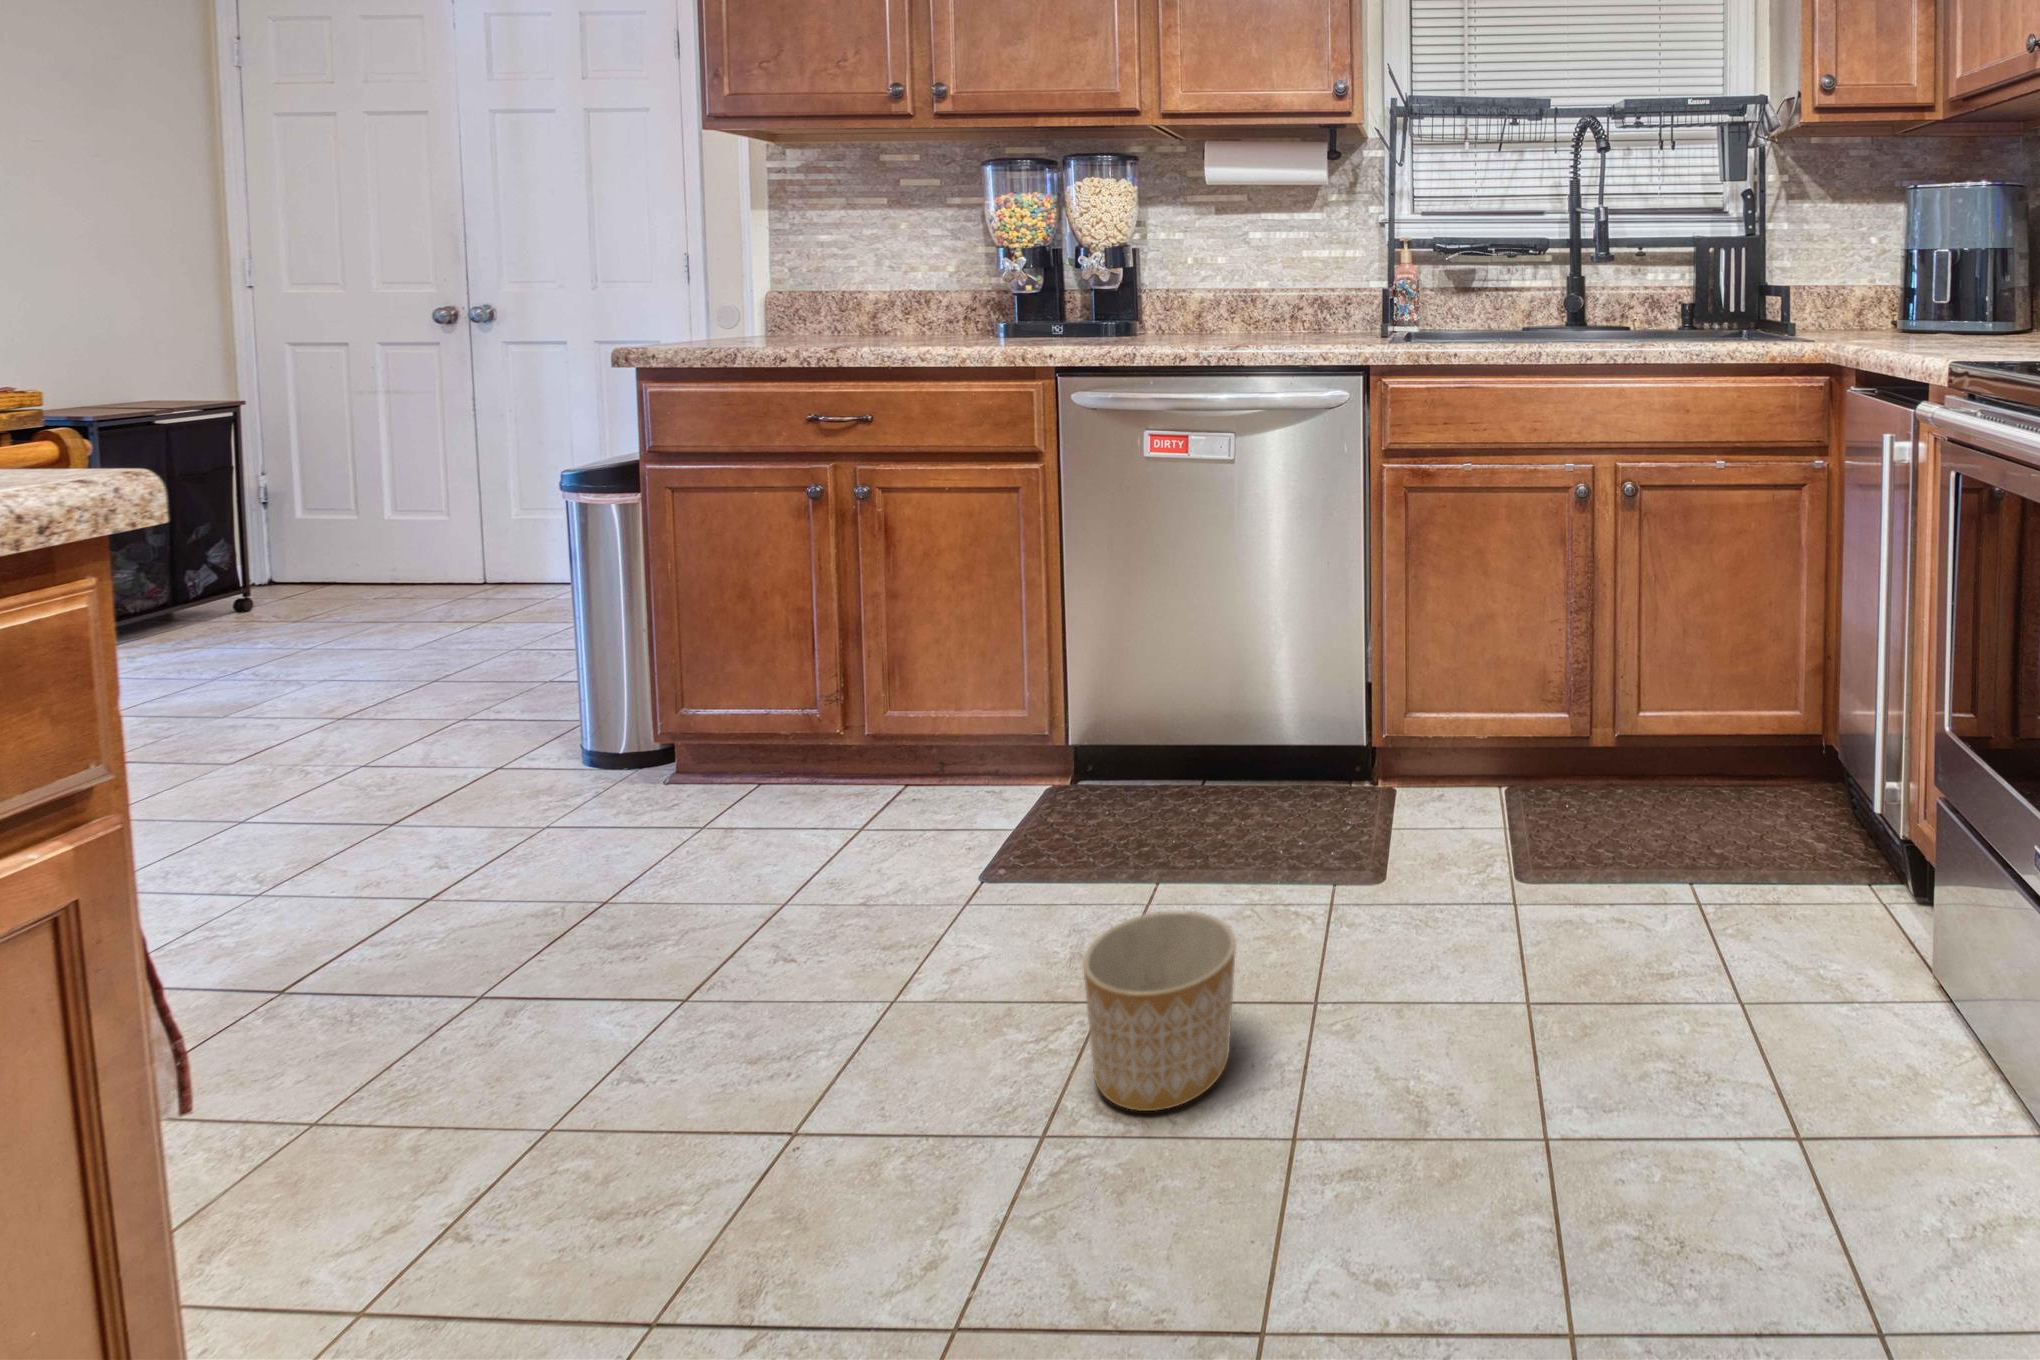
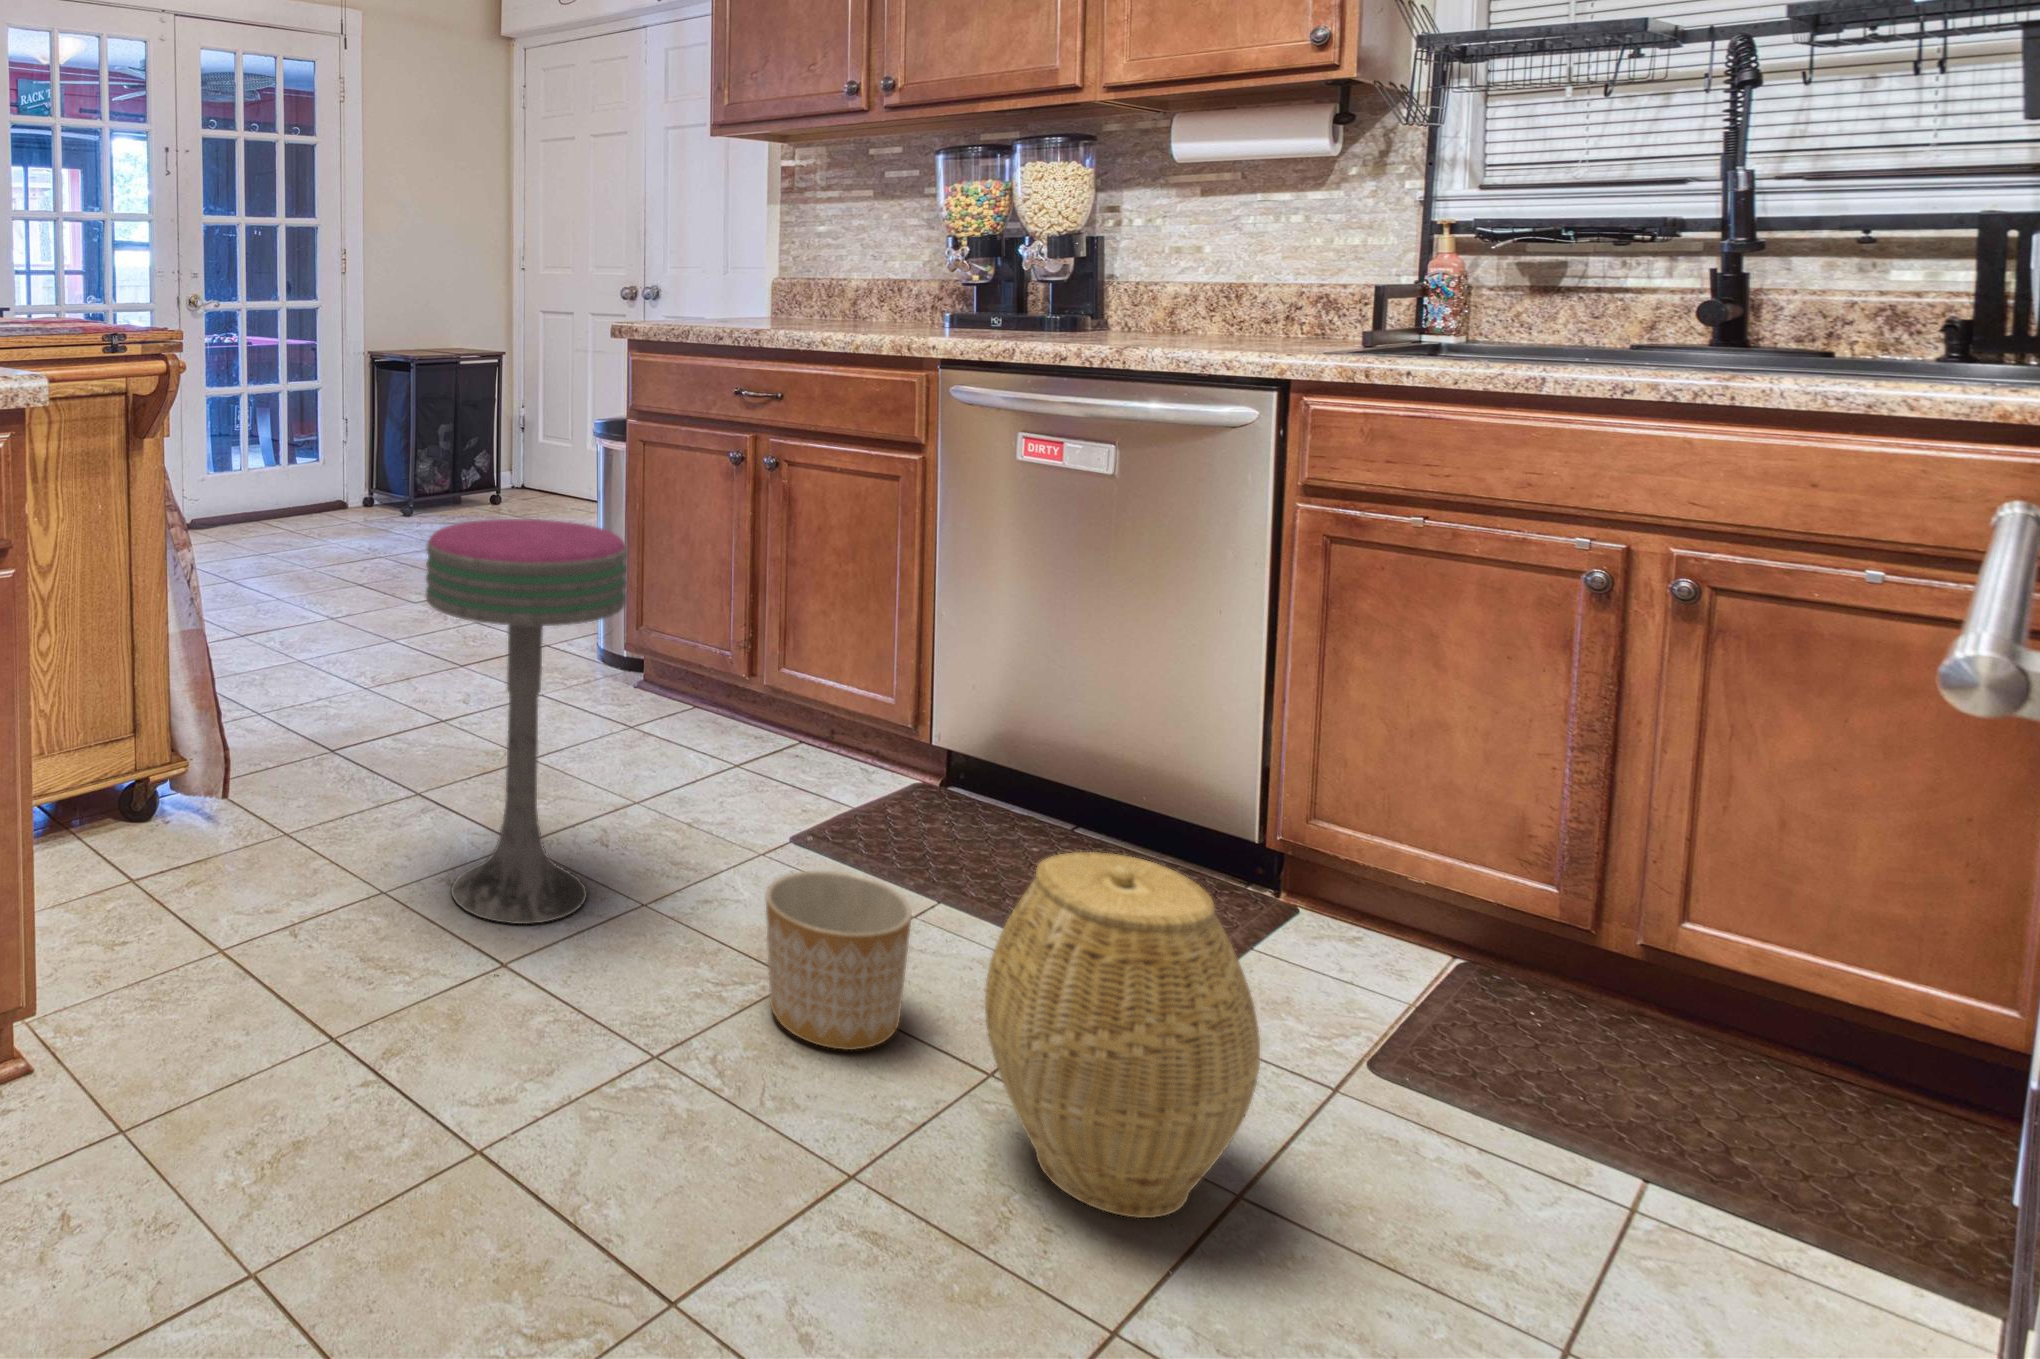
bar stool: none [508,621,831,1191] -> present [426,519,627,924]
woven basket: none [1353,797,1572,1119] -> present [985,852,1260,1218]

